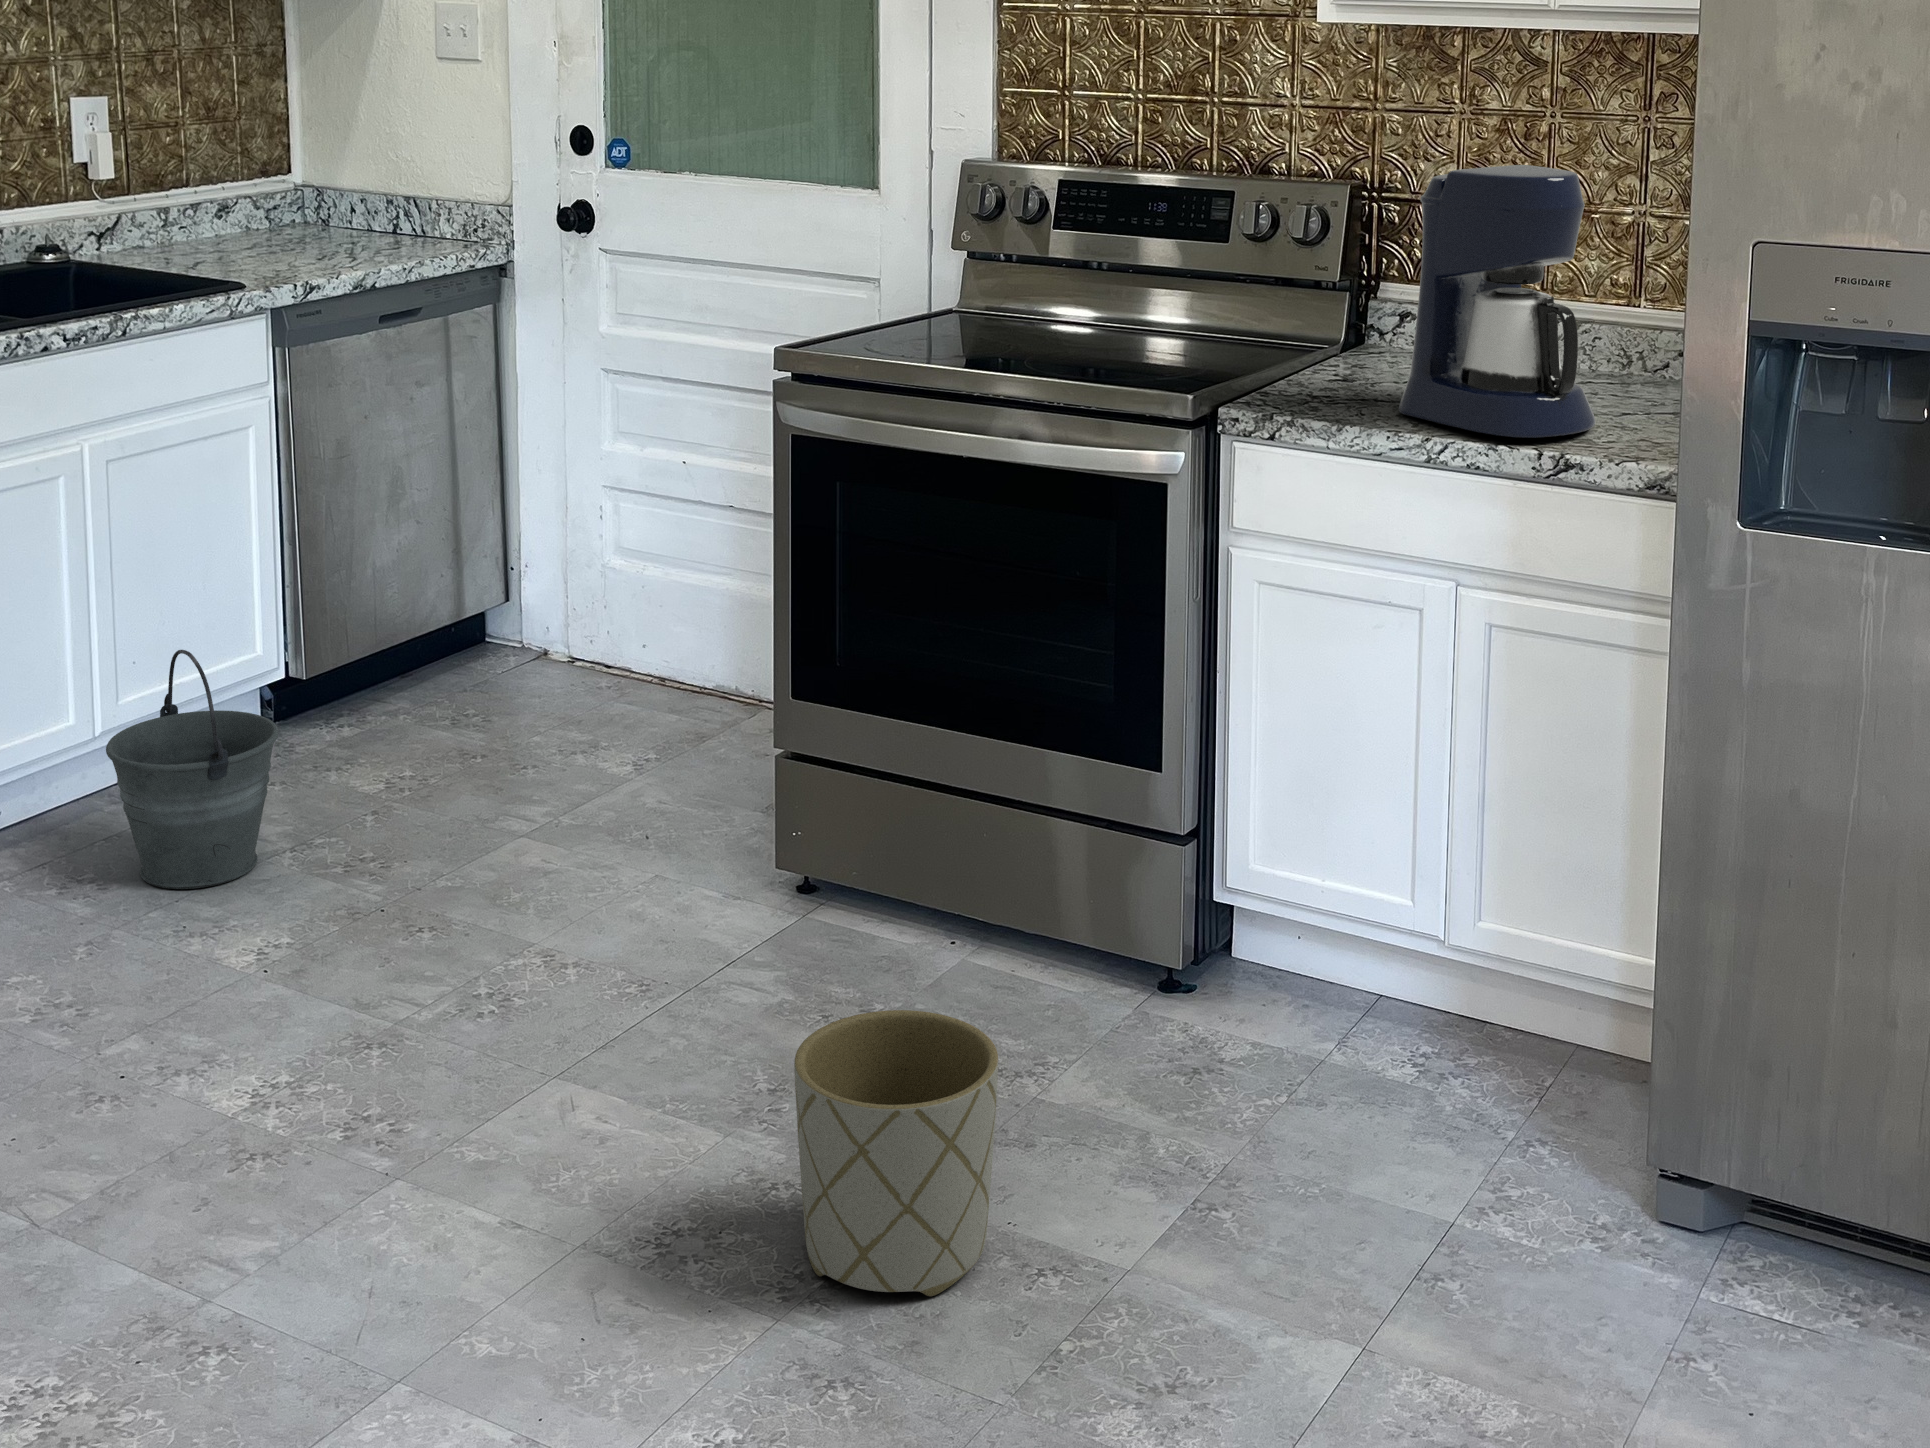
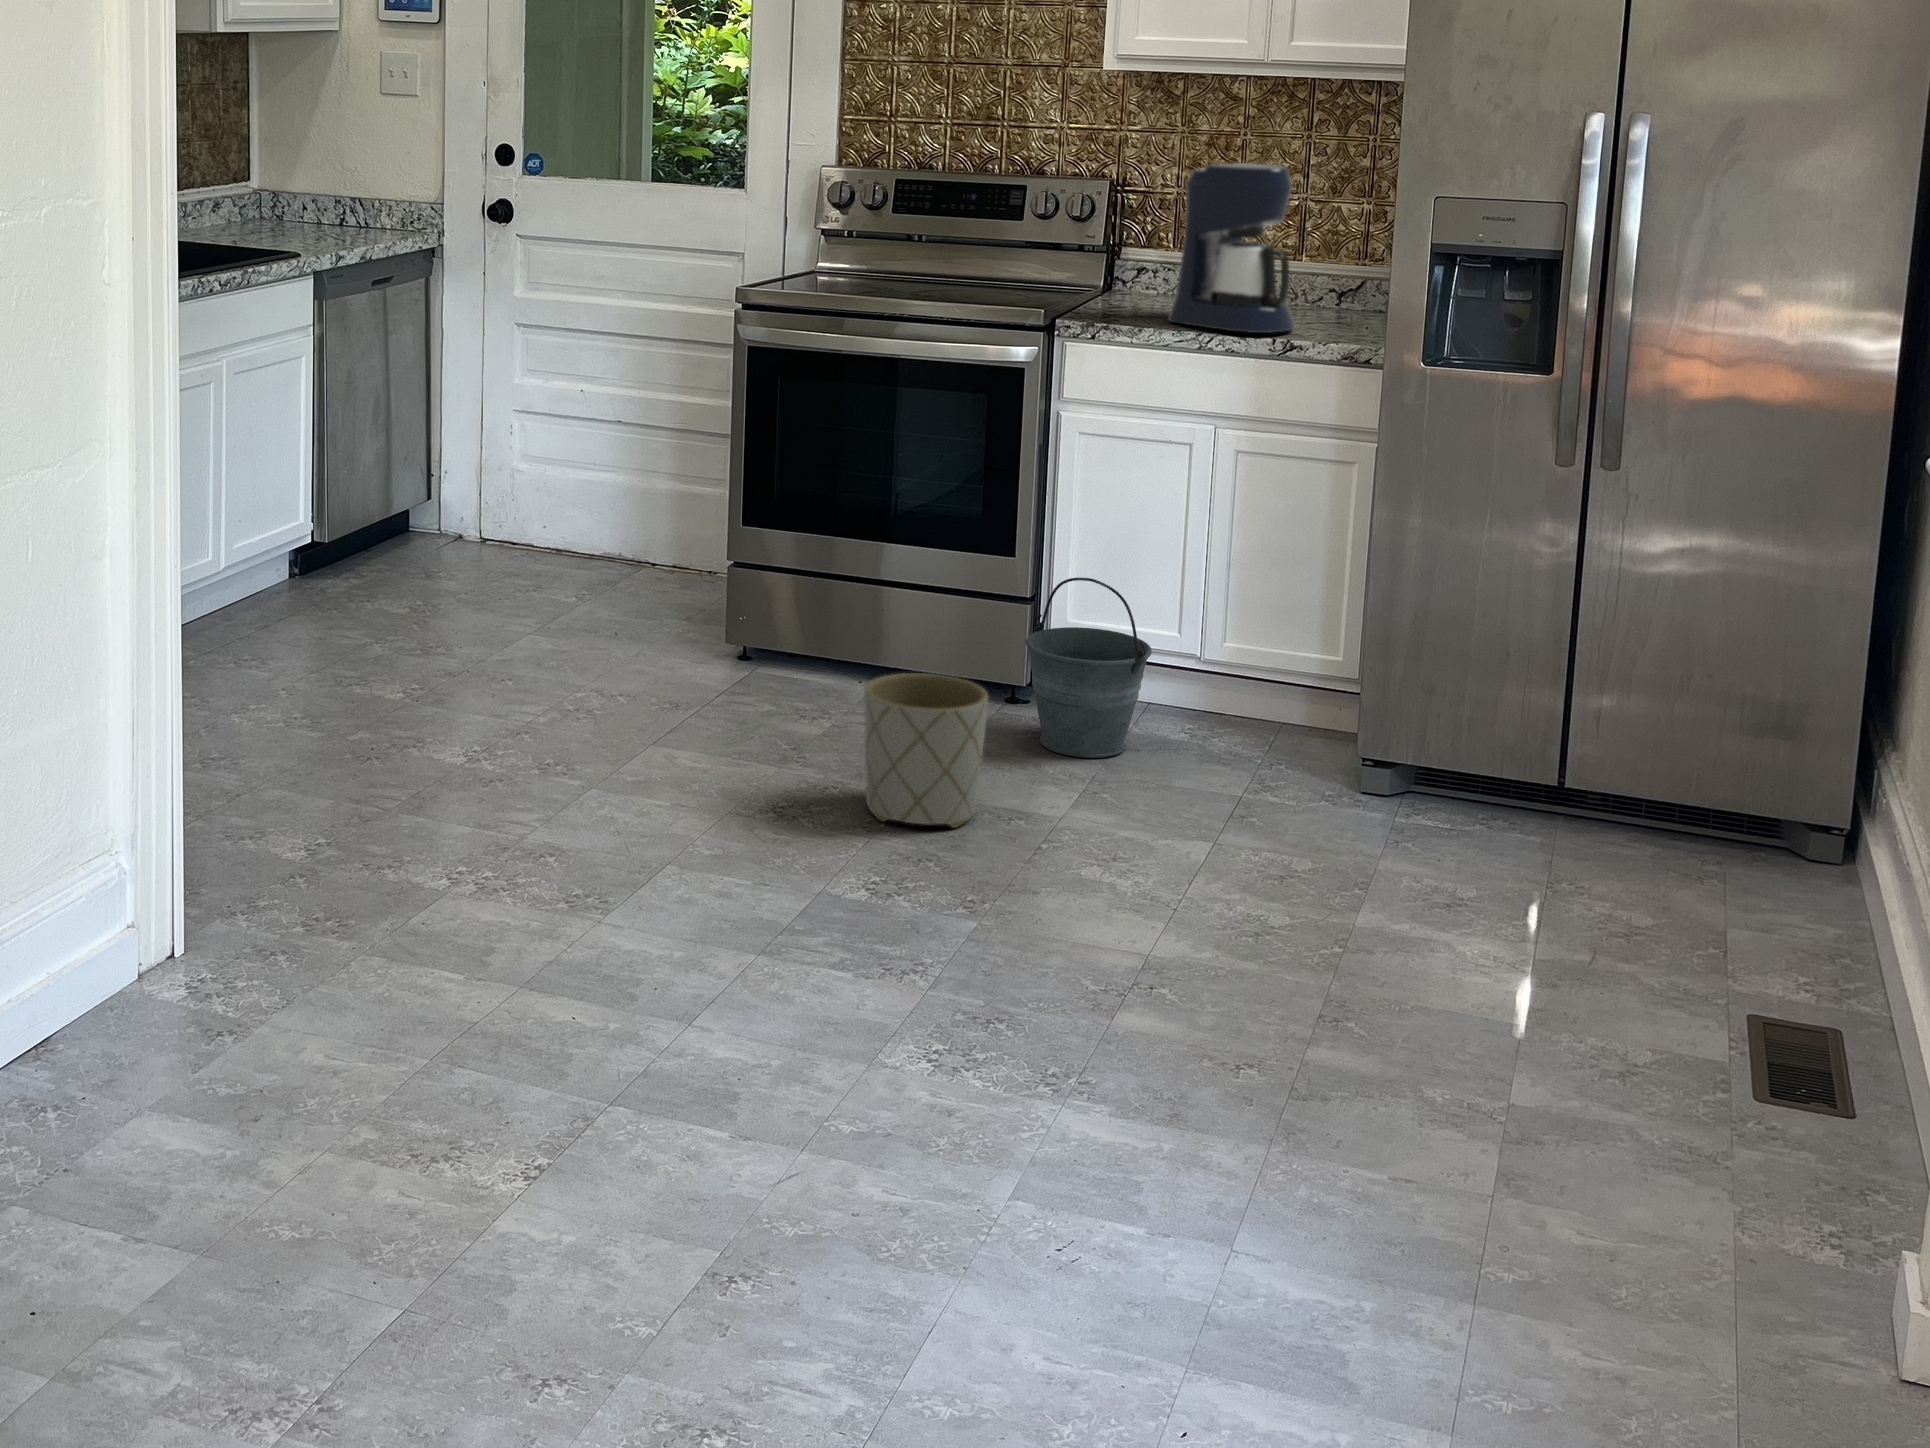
bucket: present [106,650,279,889] -> present [1026,578,1152,758]

